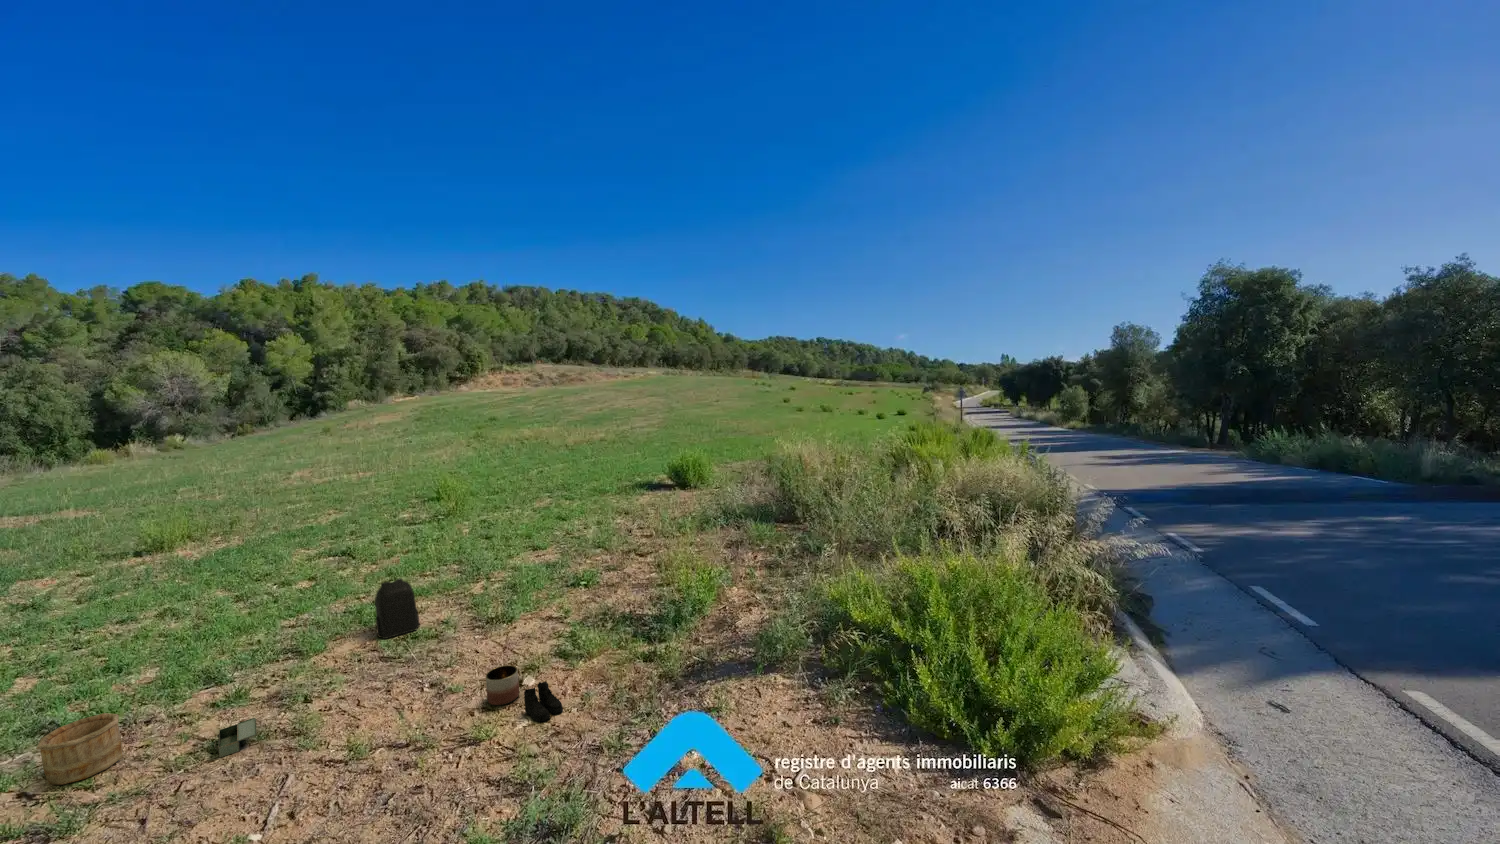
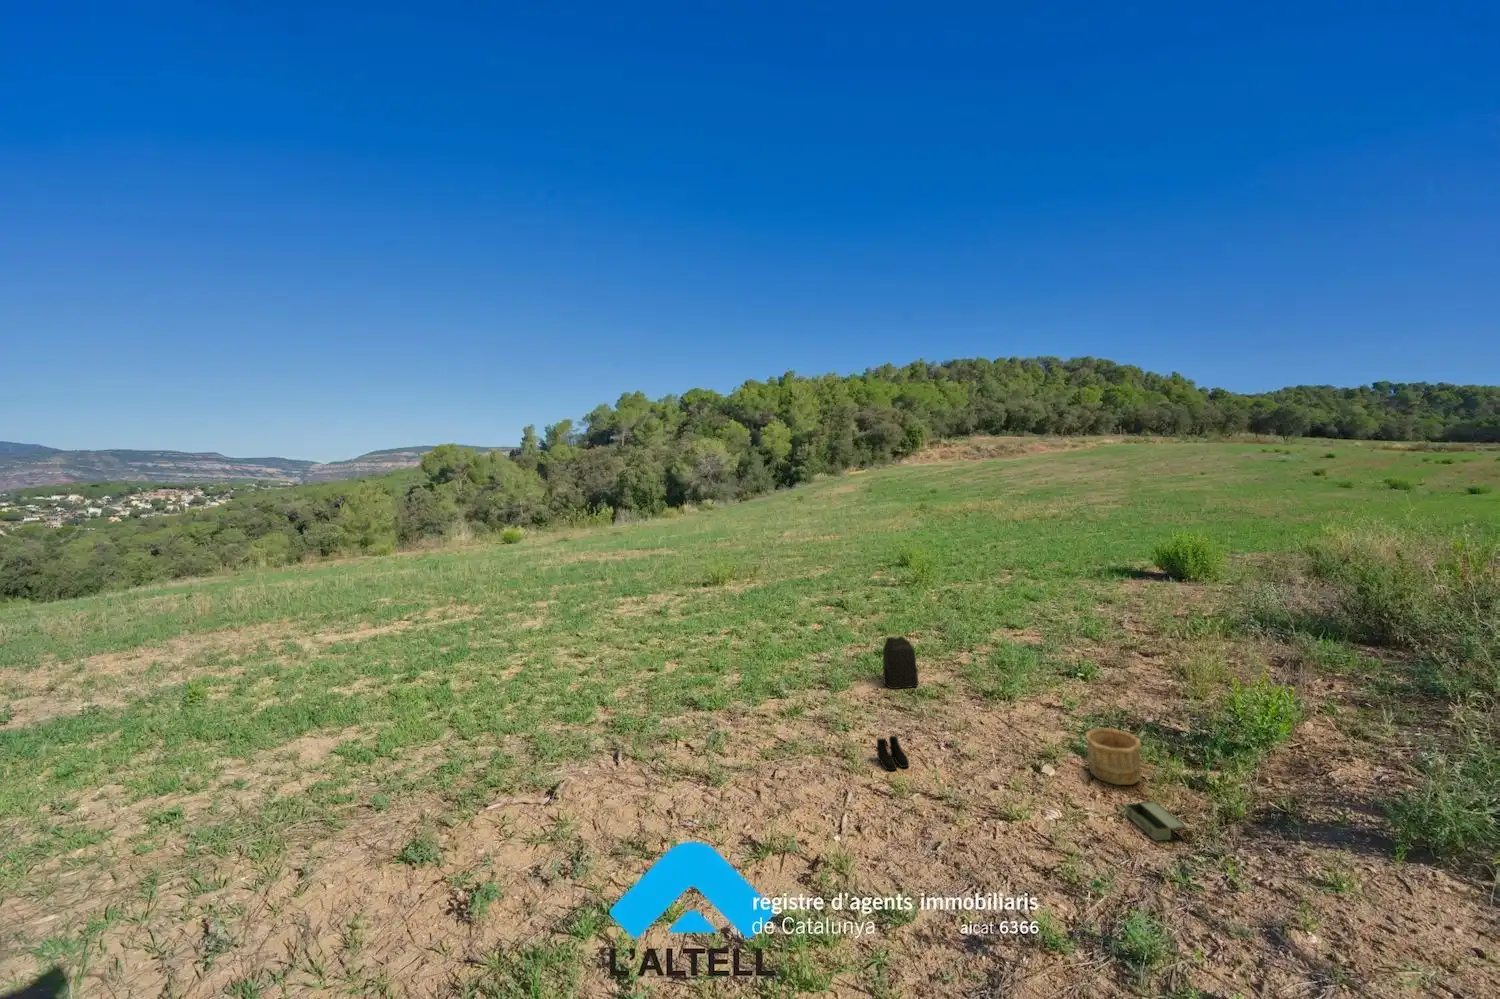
planter: present [486,665,519,705] -> none [1006,747,1040,788]
boots: present [524,681,563,722] -> present [877,736,909,770]
wooden bucket: present [36,713,122,785] -> present [1086,728,1141,785]
toolbox: present [214,718,257,758] -> present [1126,801,1185,841]

